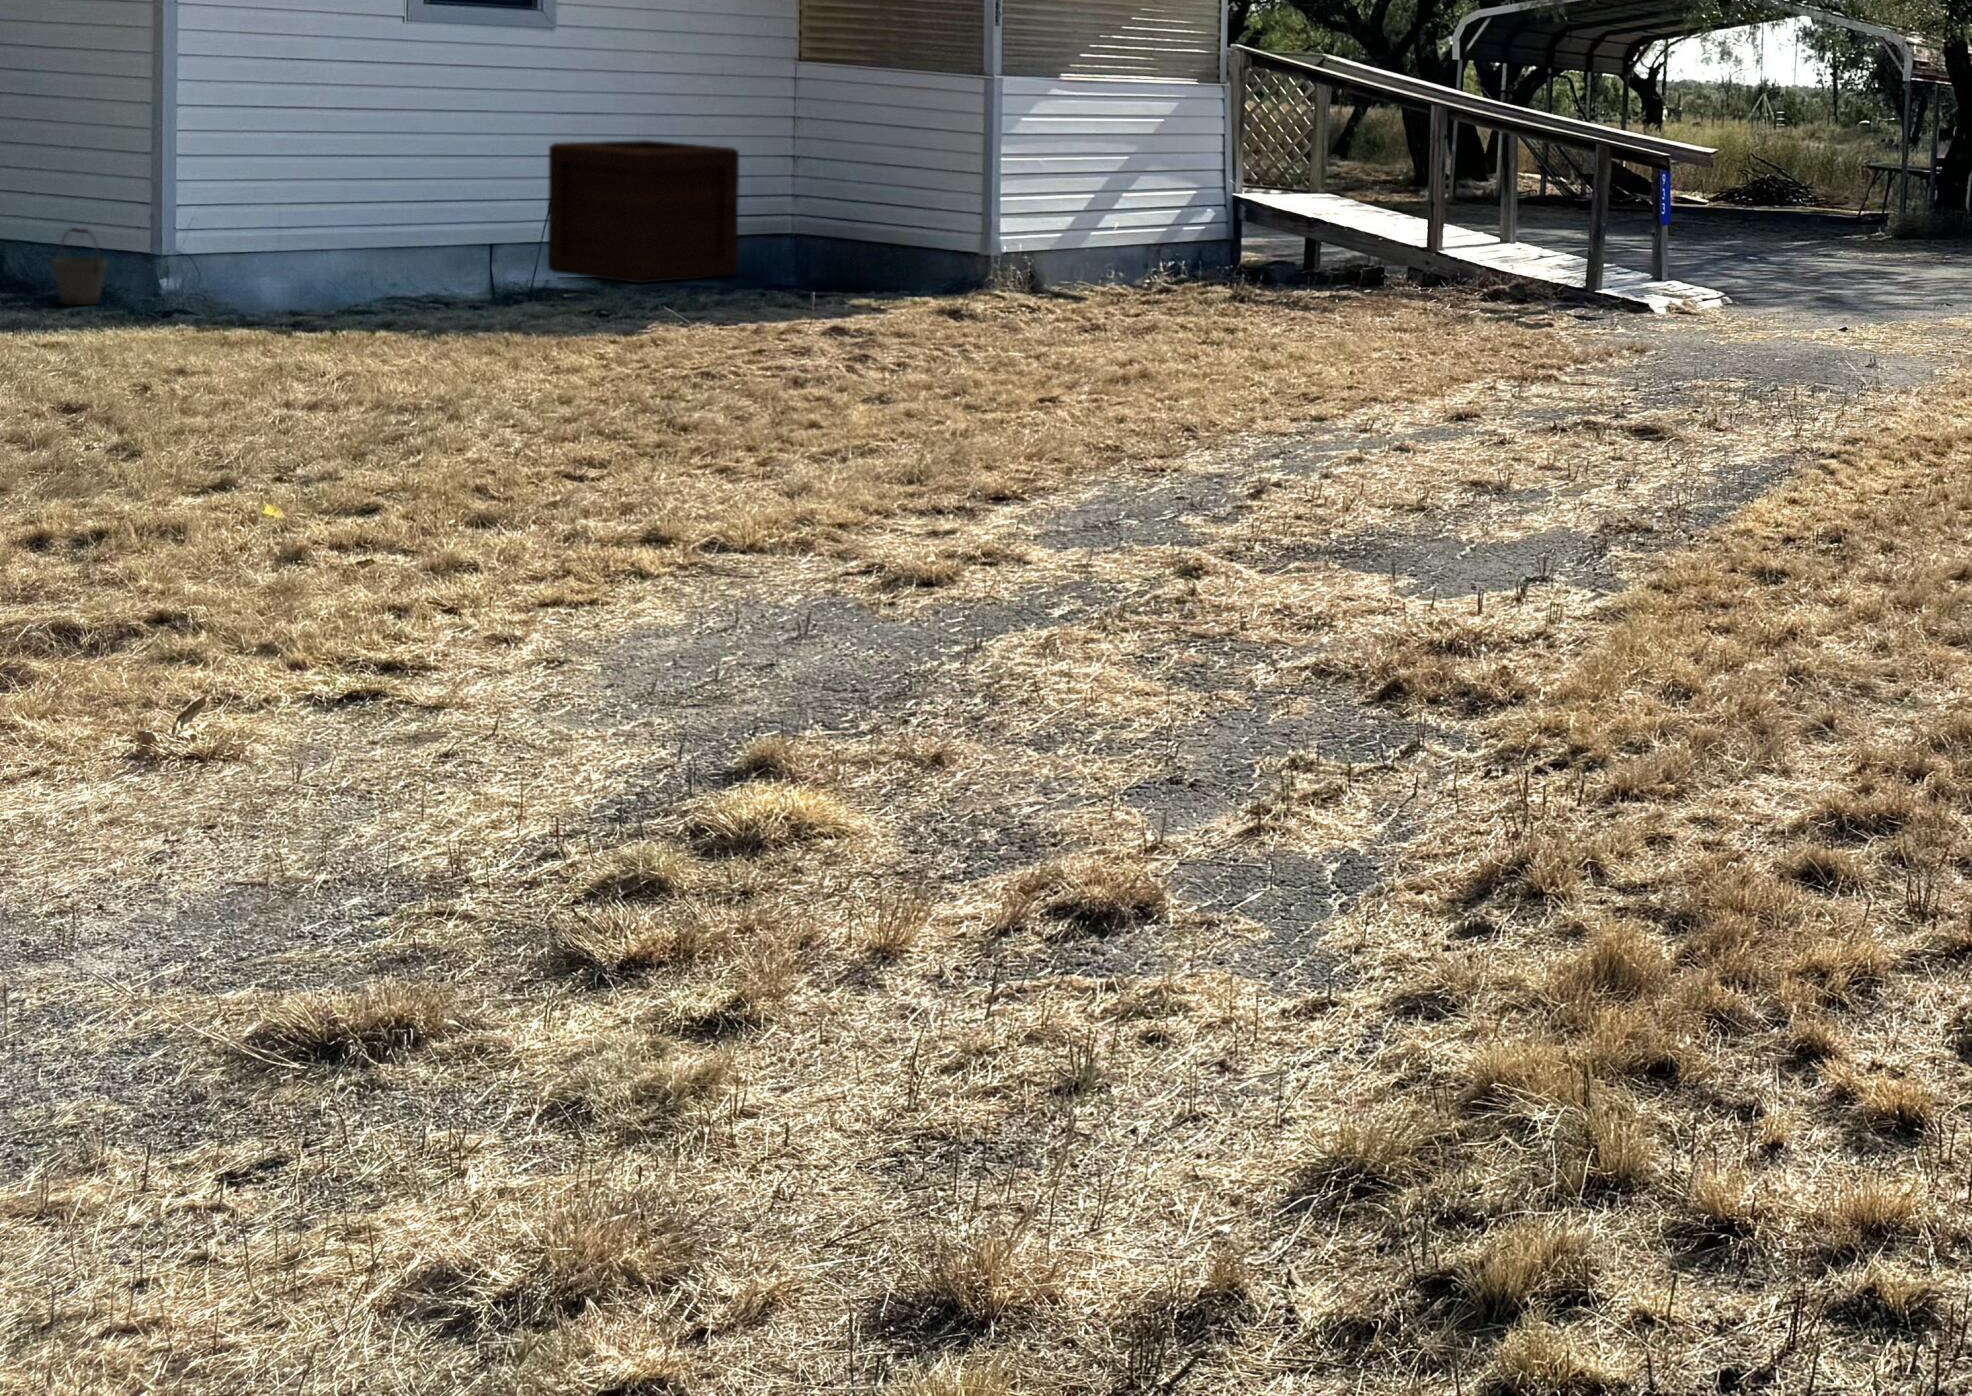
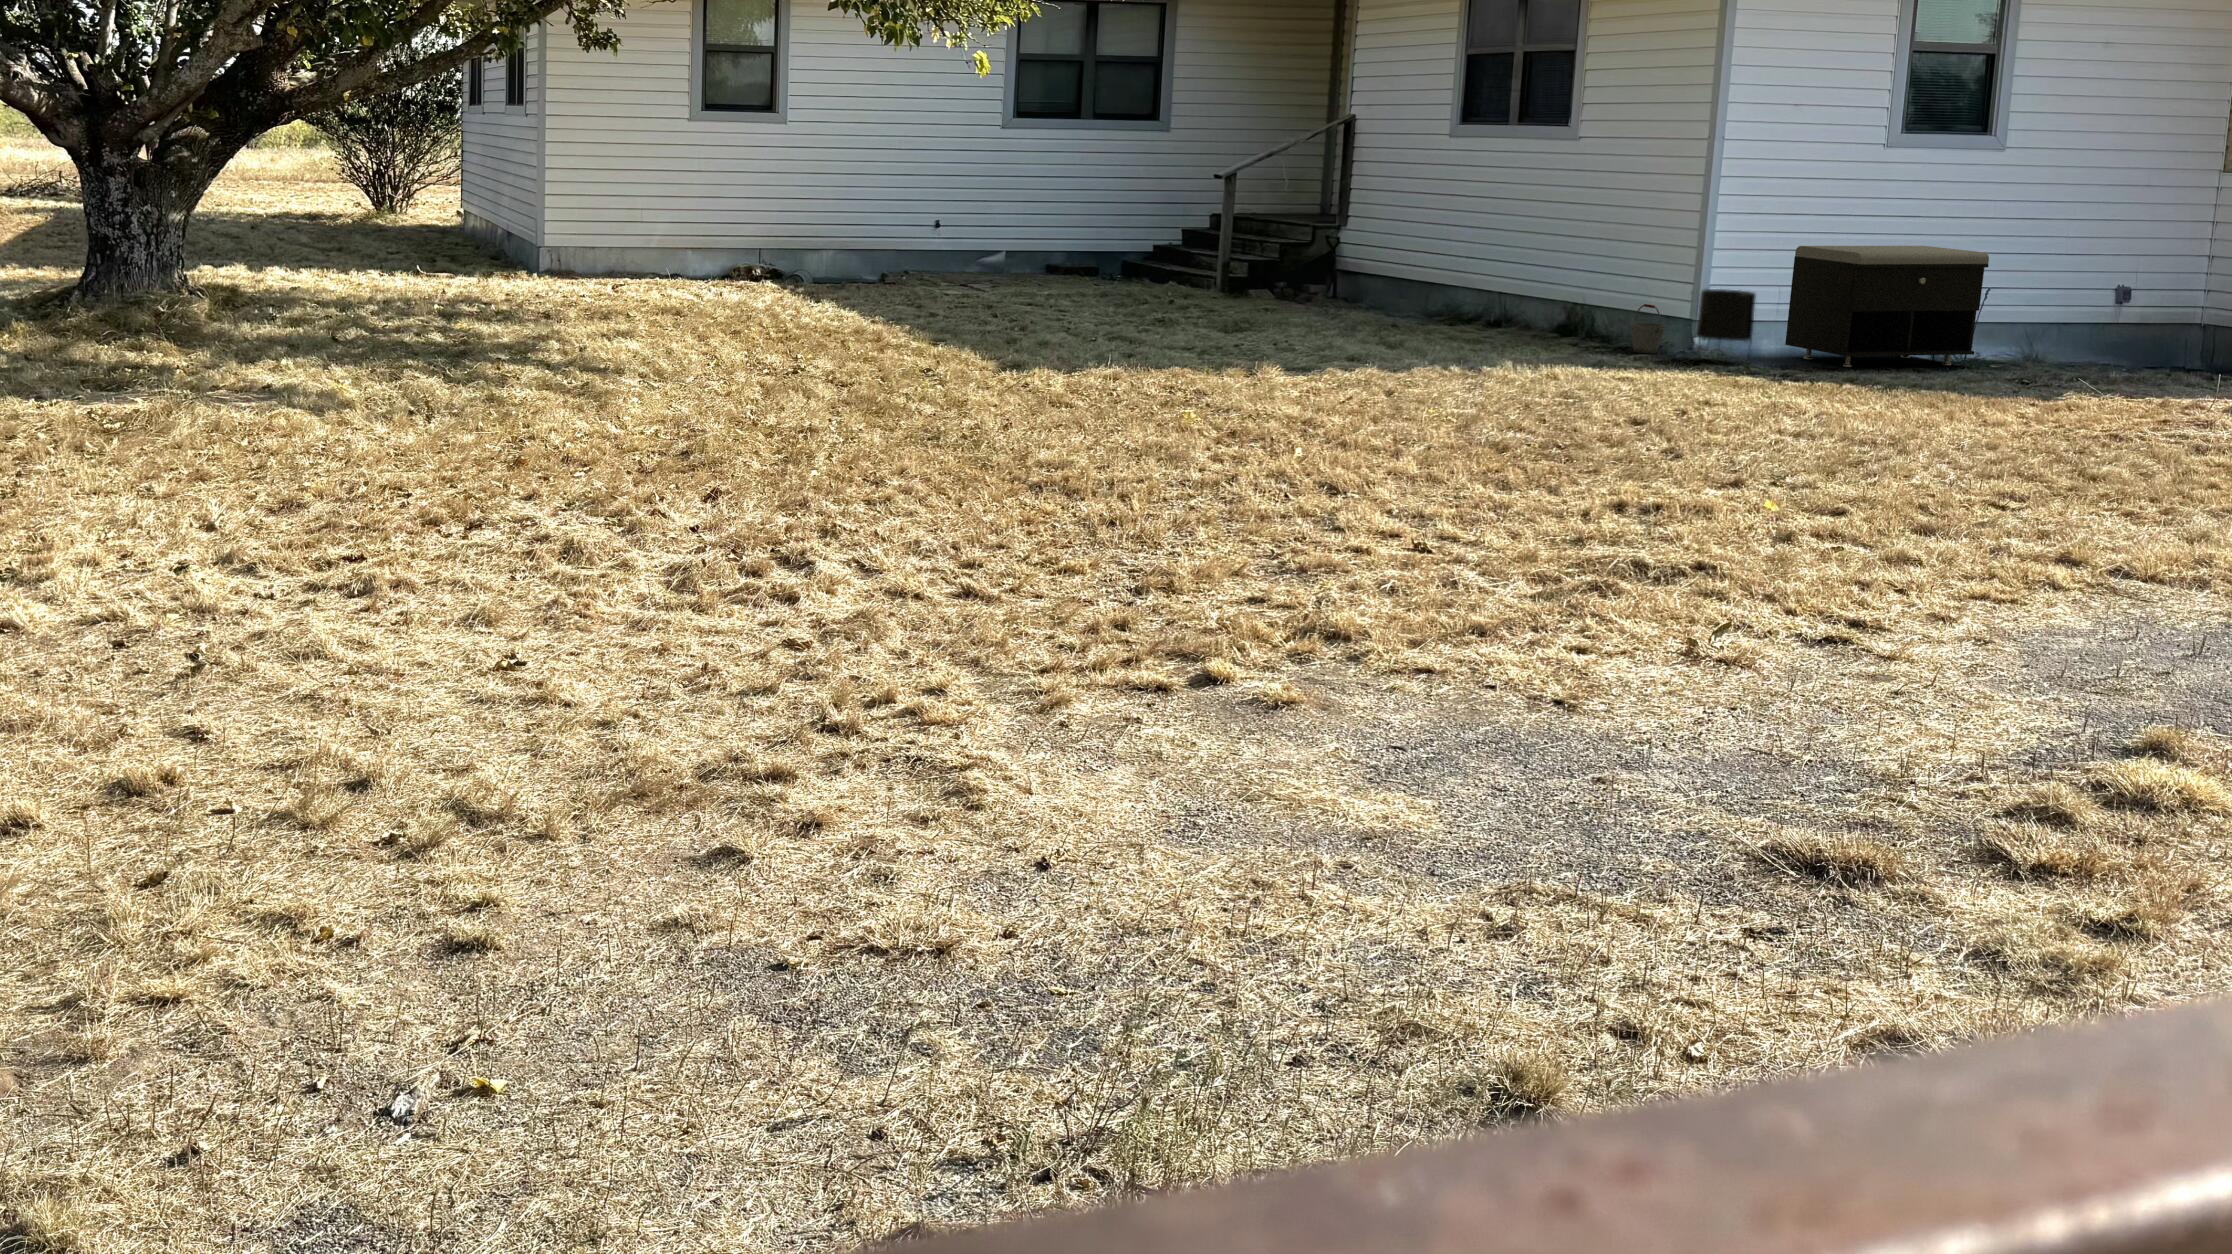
storage bench: none [289,126,545,304] -> present [1785,246,1989,367]
wooden crate: present [548,140,739,283] -> none [1979,260,2153,366]
planter: none [156,199,239,313] -> present [1697,289,1756,362]

